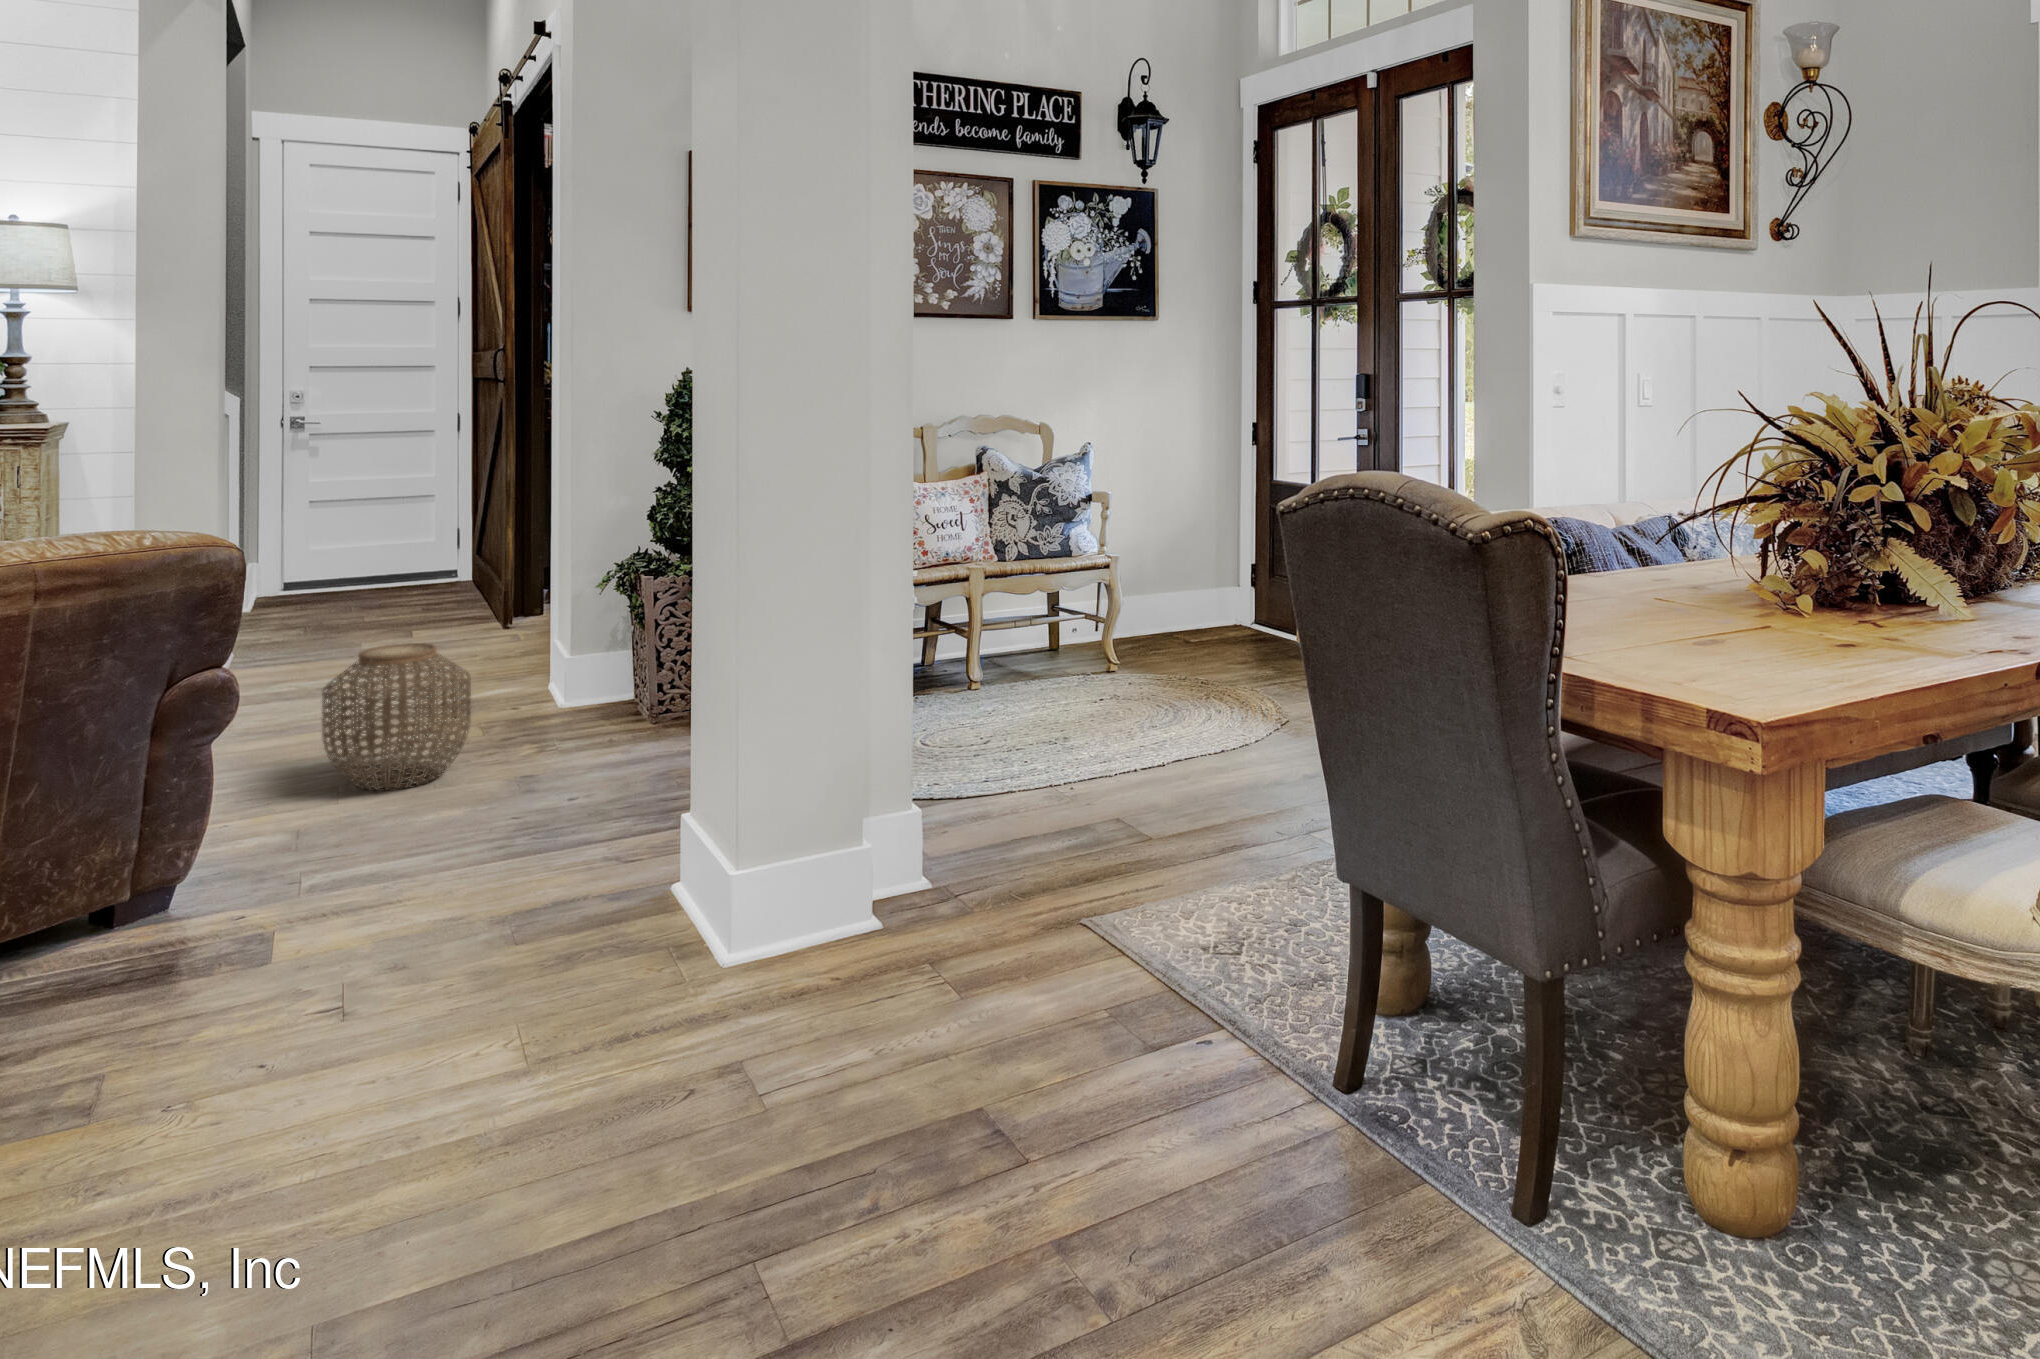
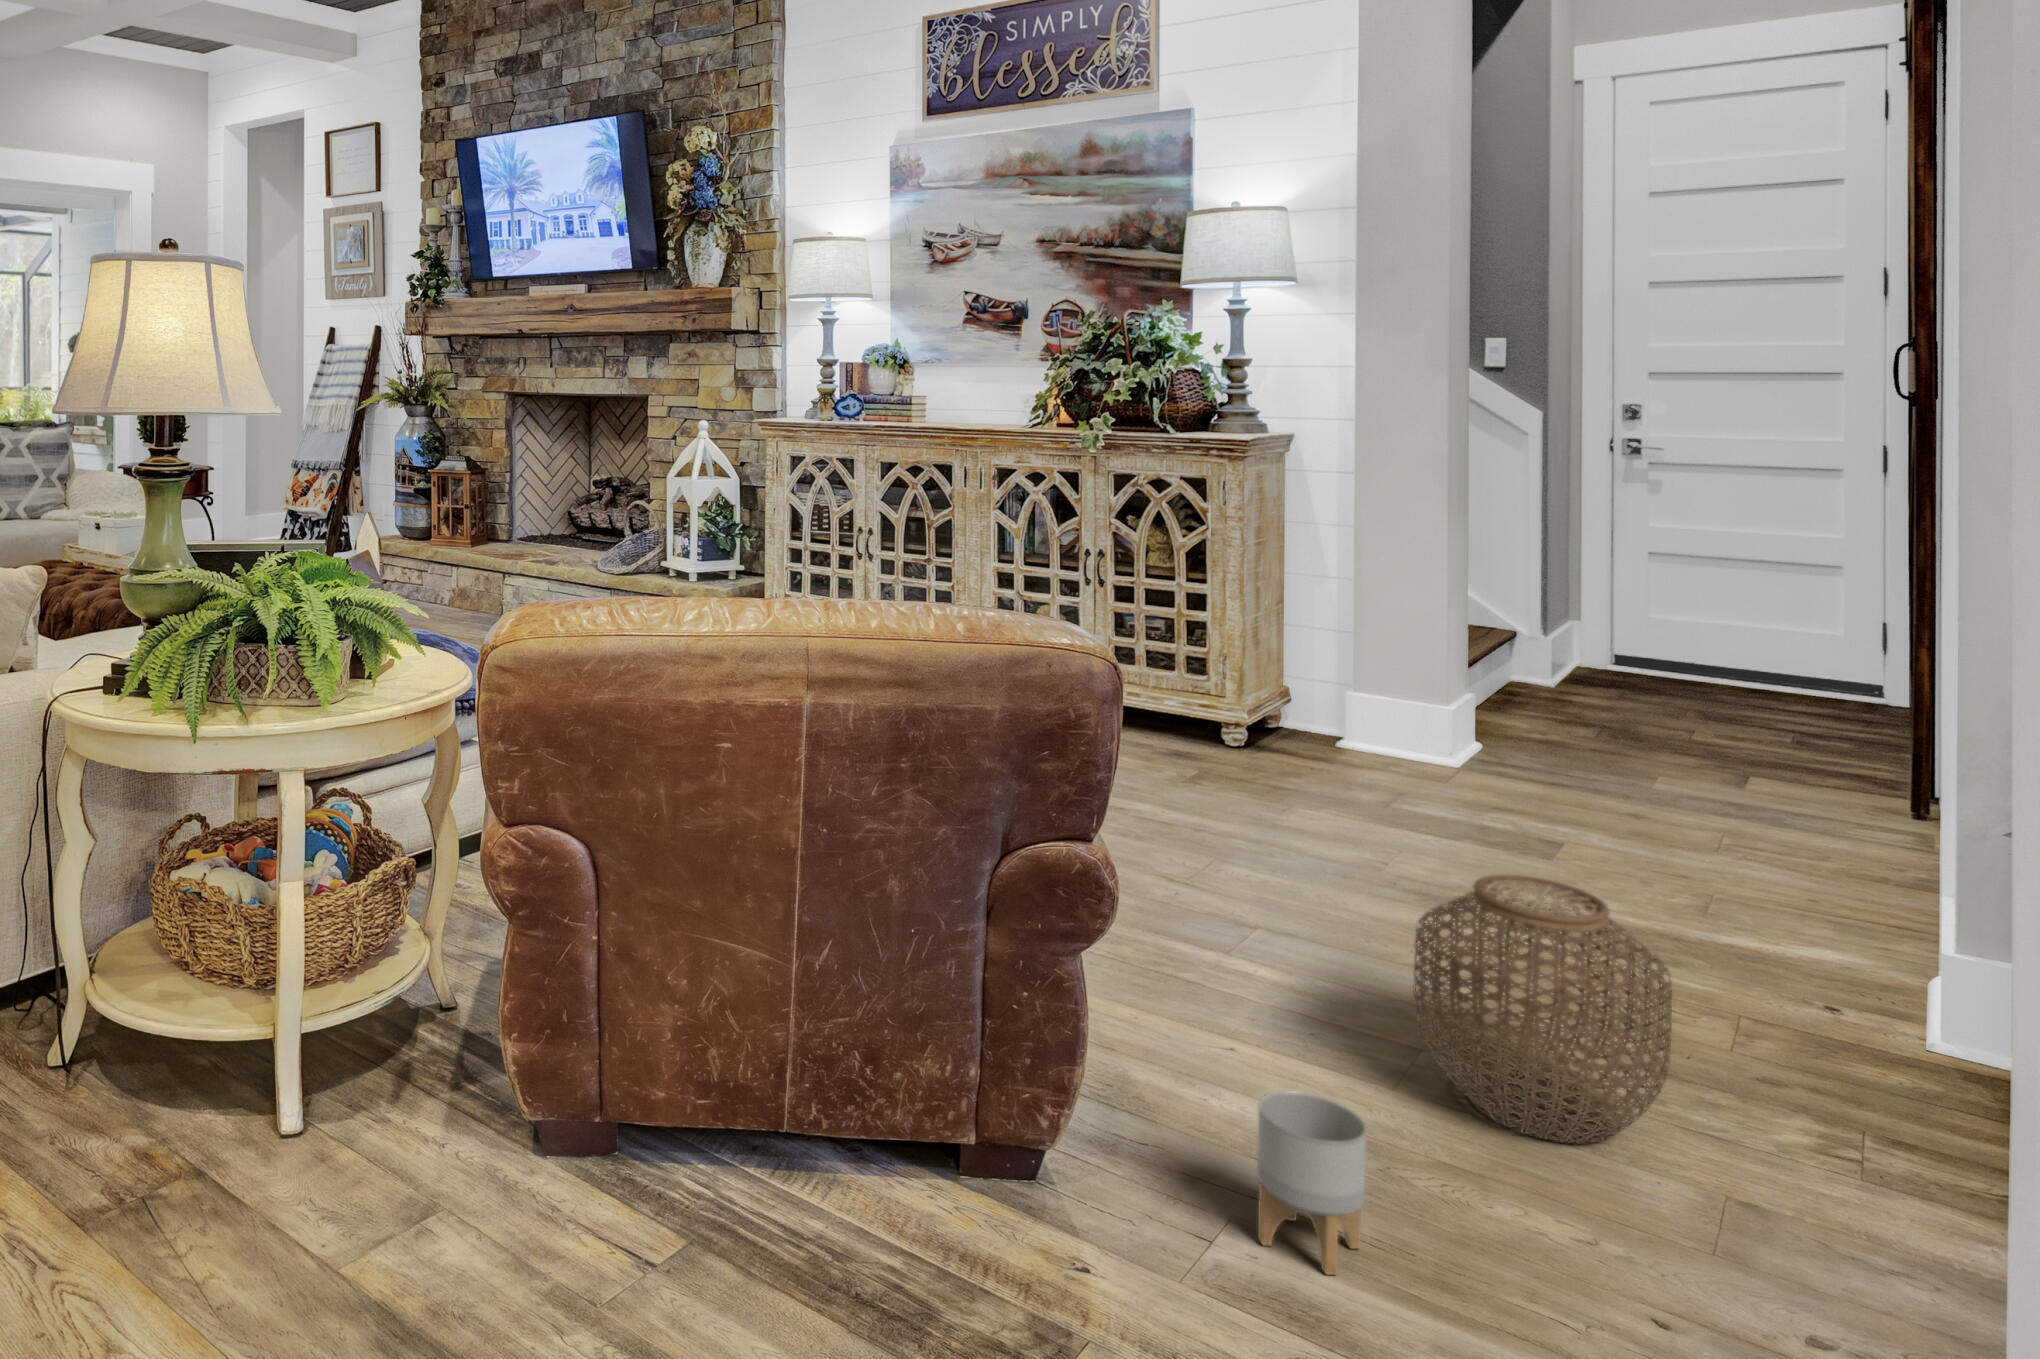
planter: none [269,774,339,871] -> present [1257,1091,1366,1275]

